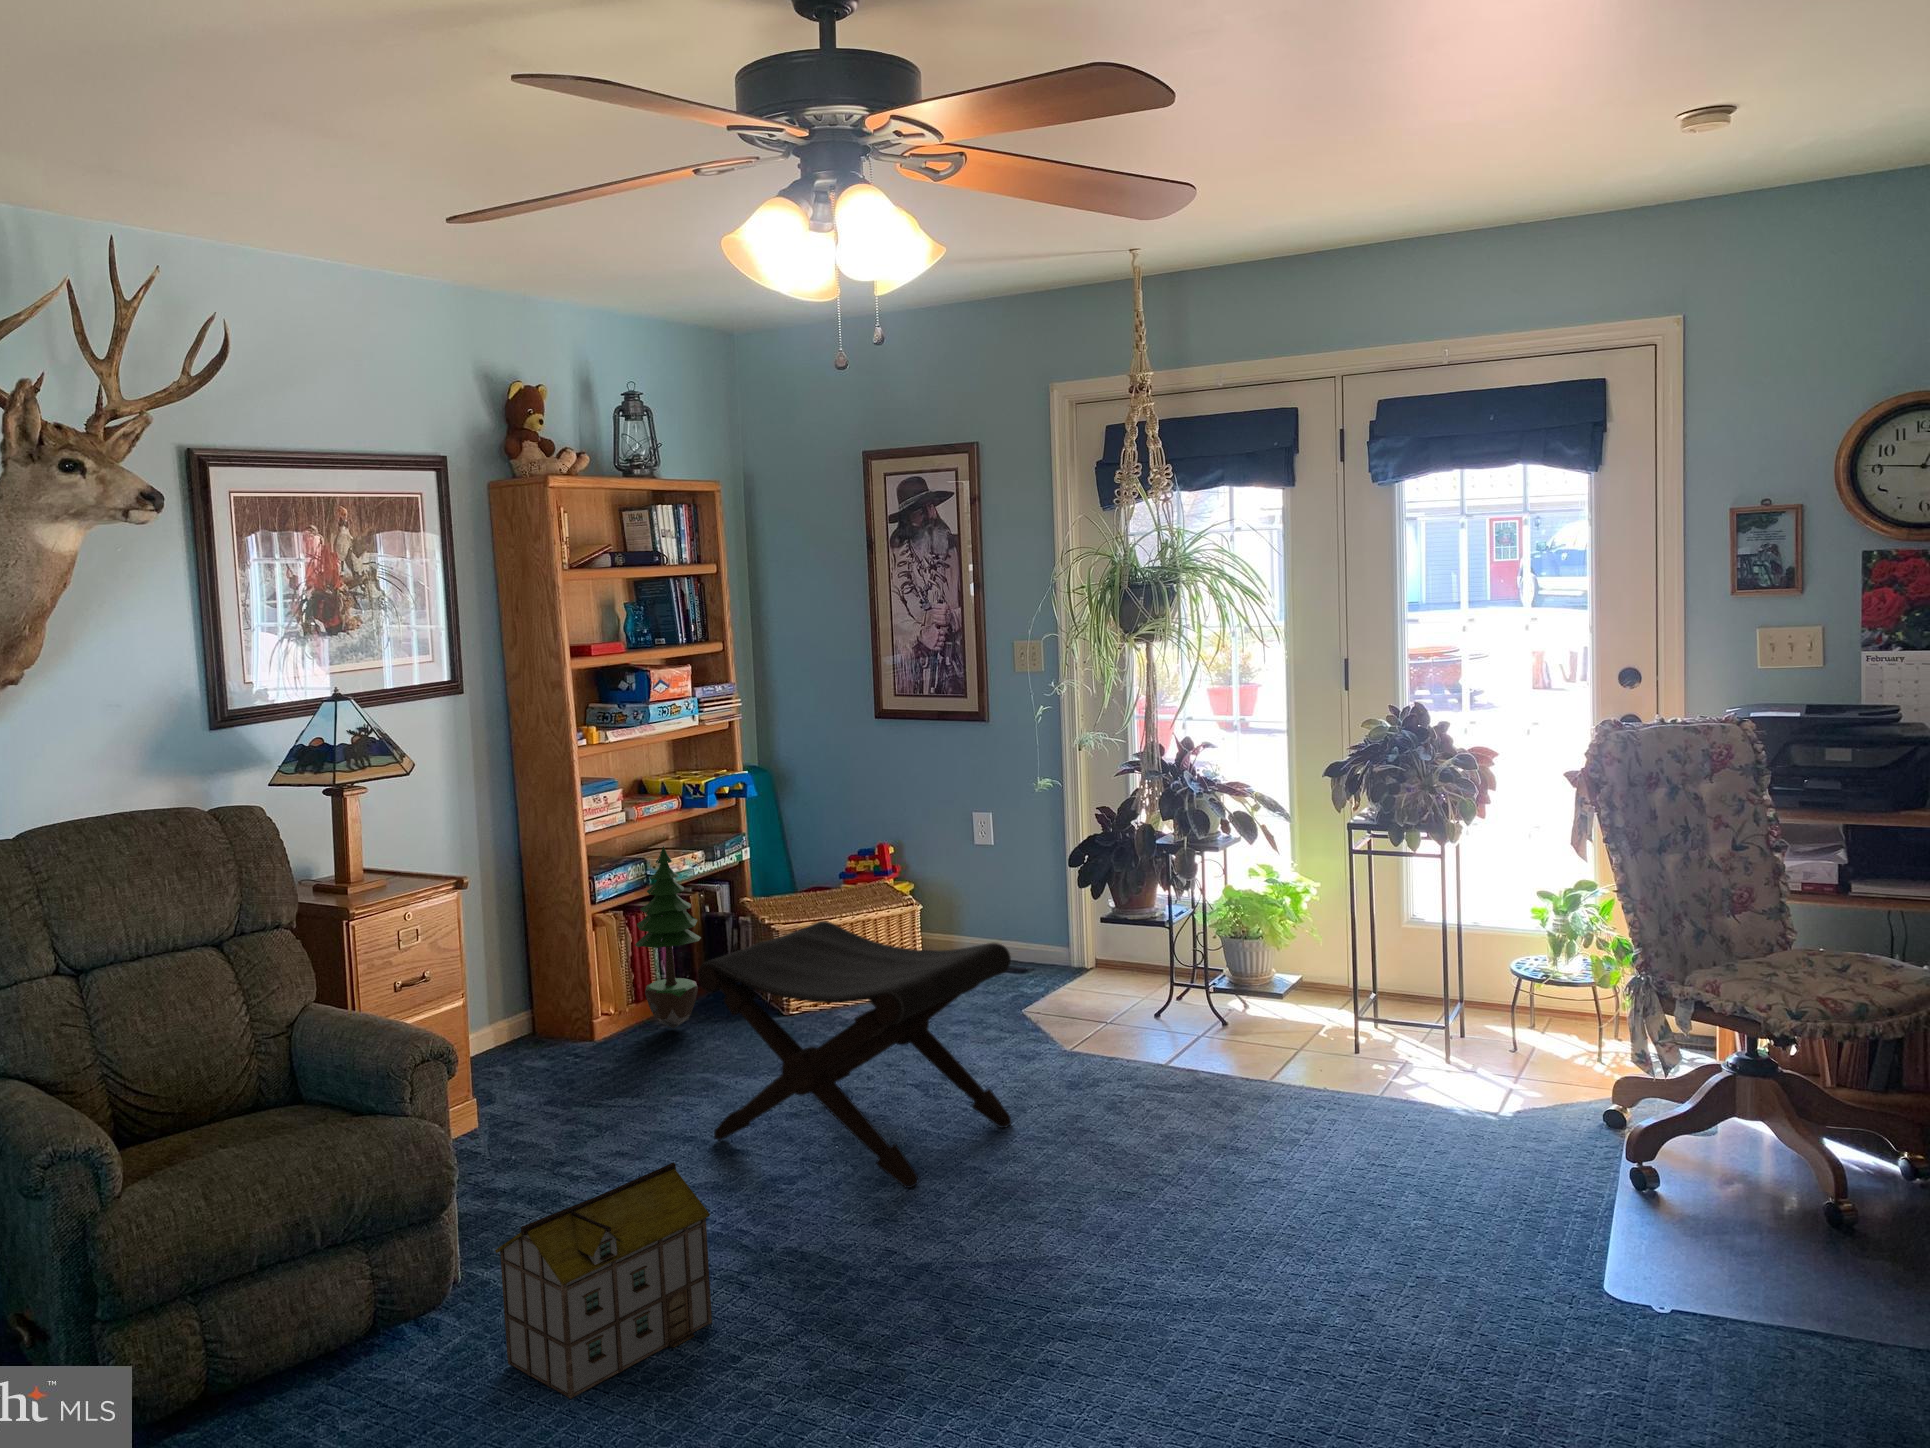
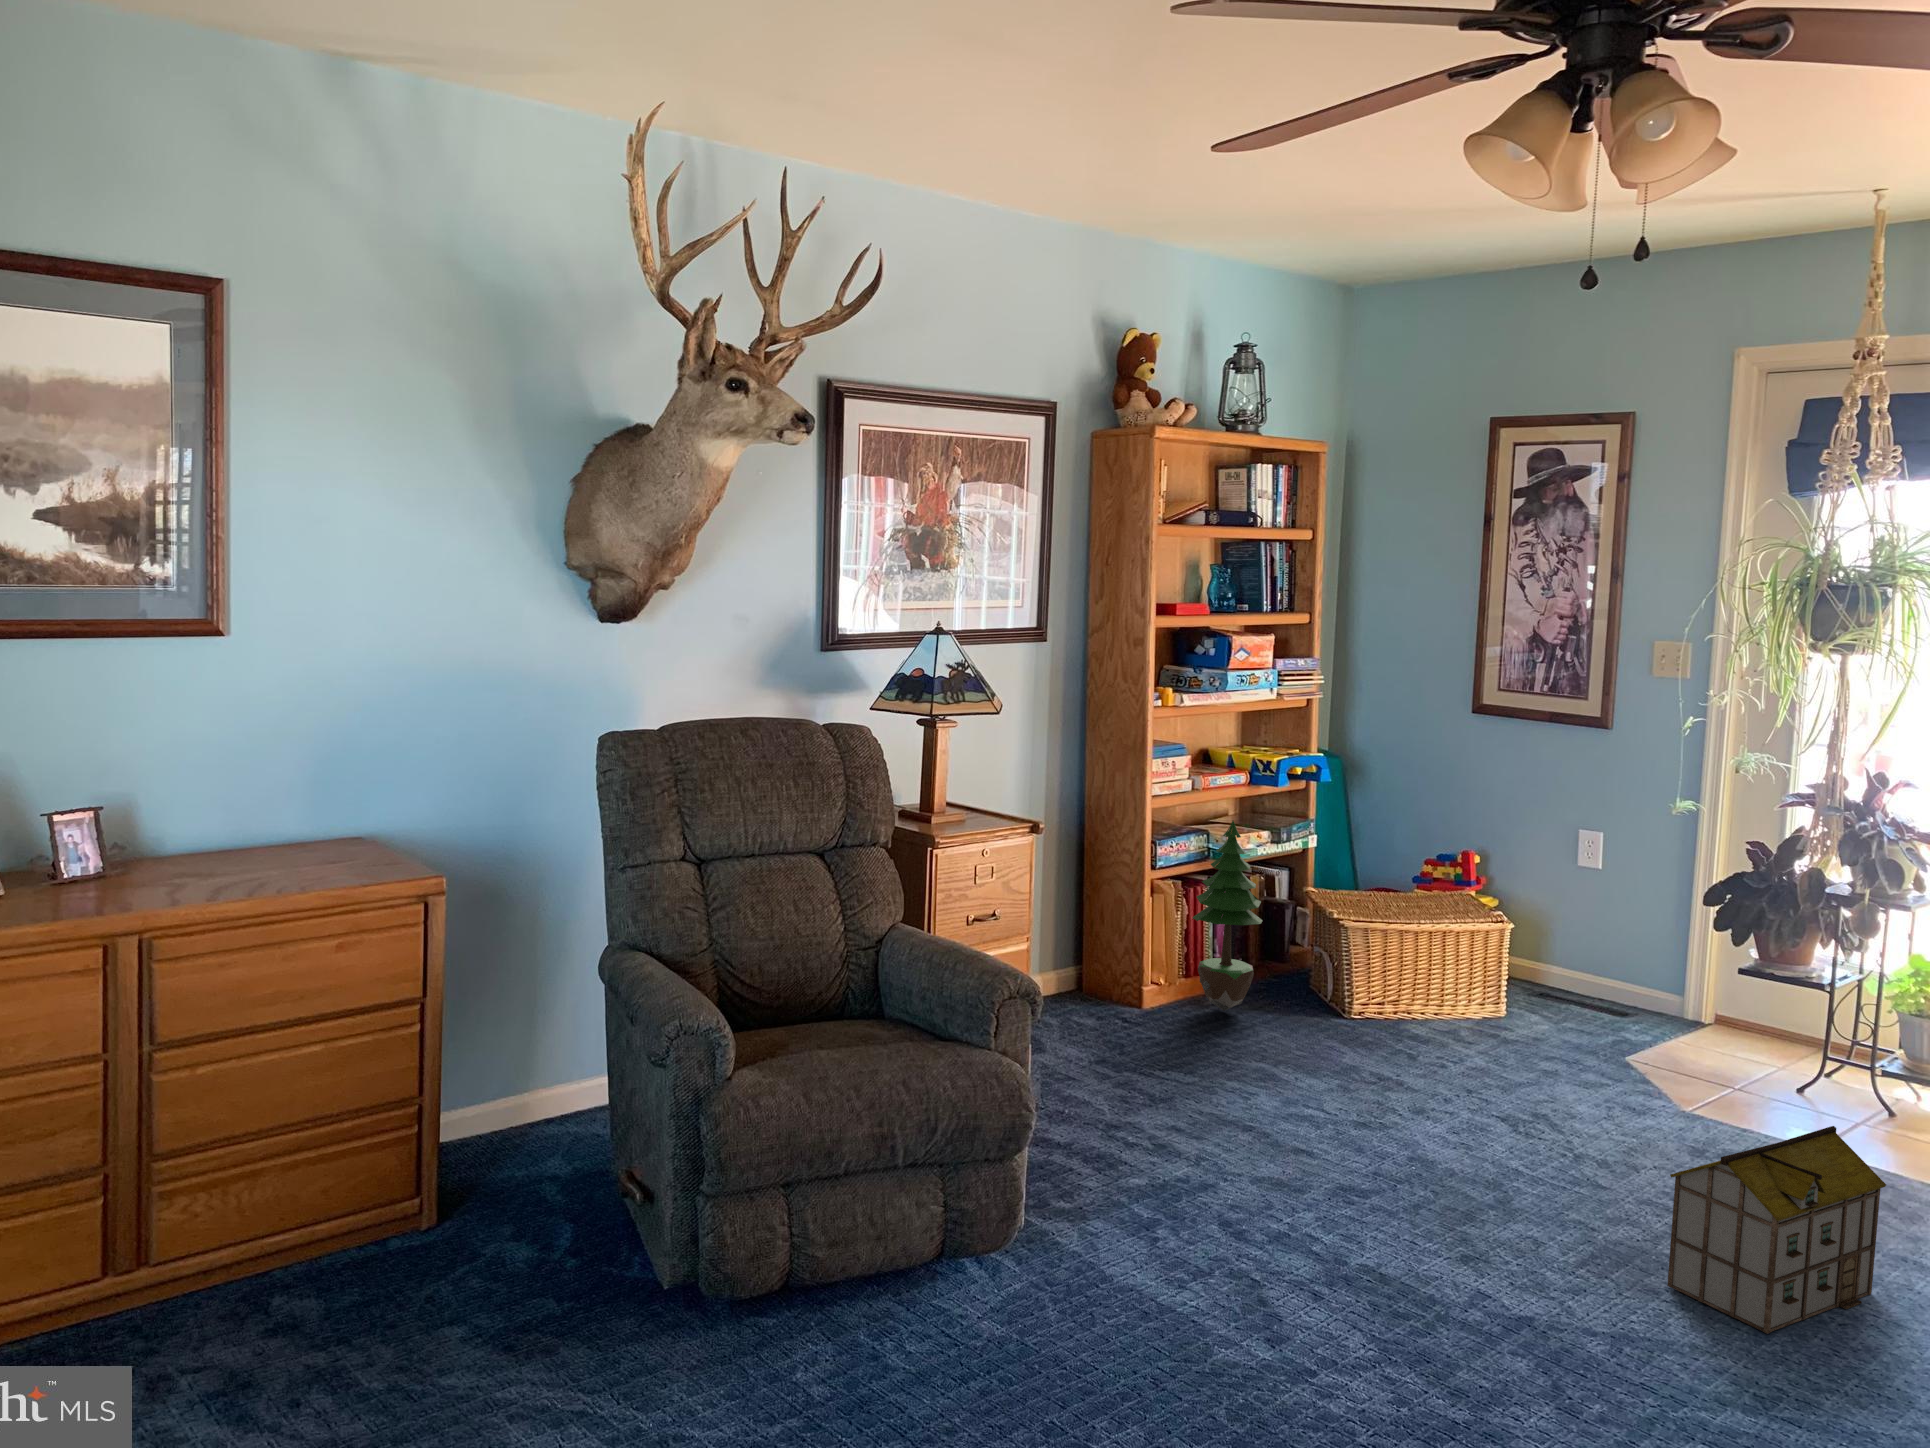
footstool: present [697,921,1011,1188] -> none [1275,922,1646,1234]
toy house: present [495,1162,712,1399] -> present [1667,1126,1886,1334]

